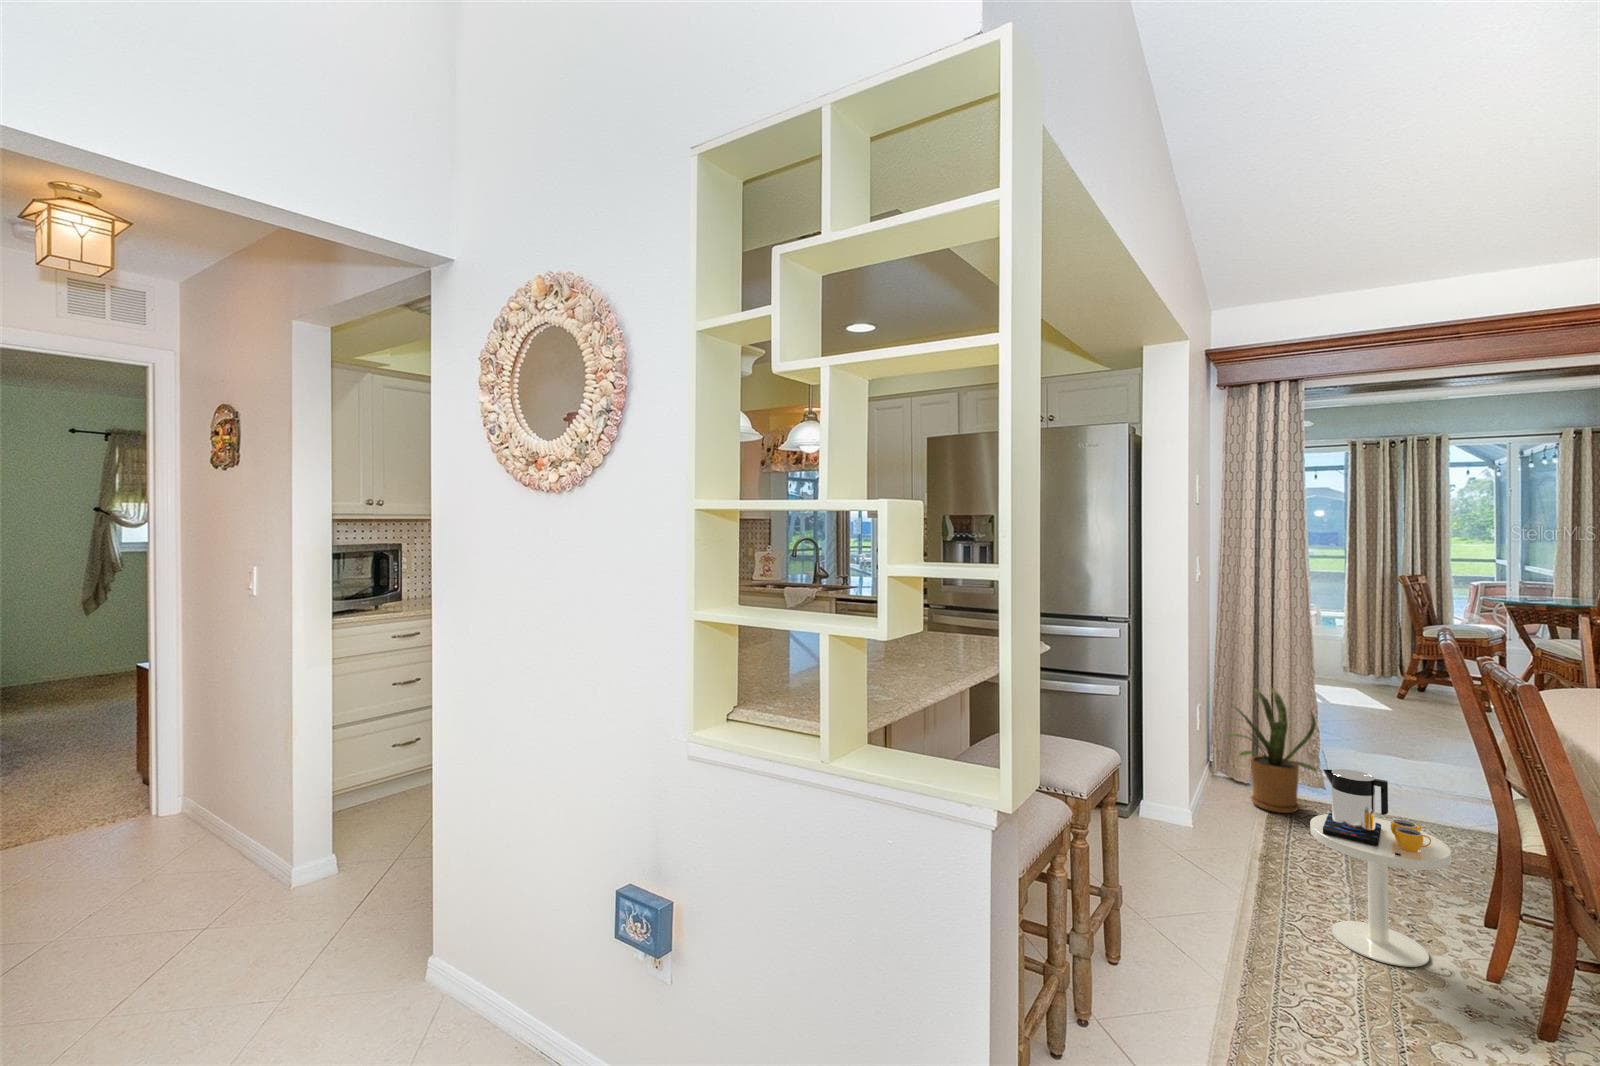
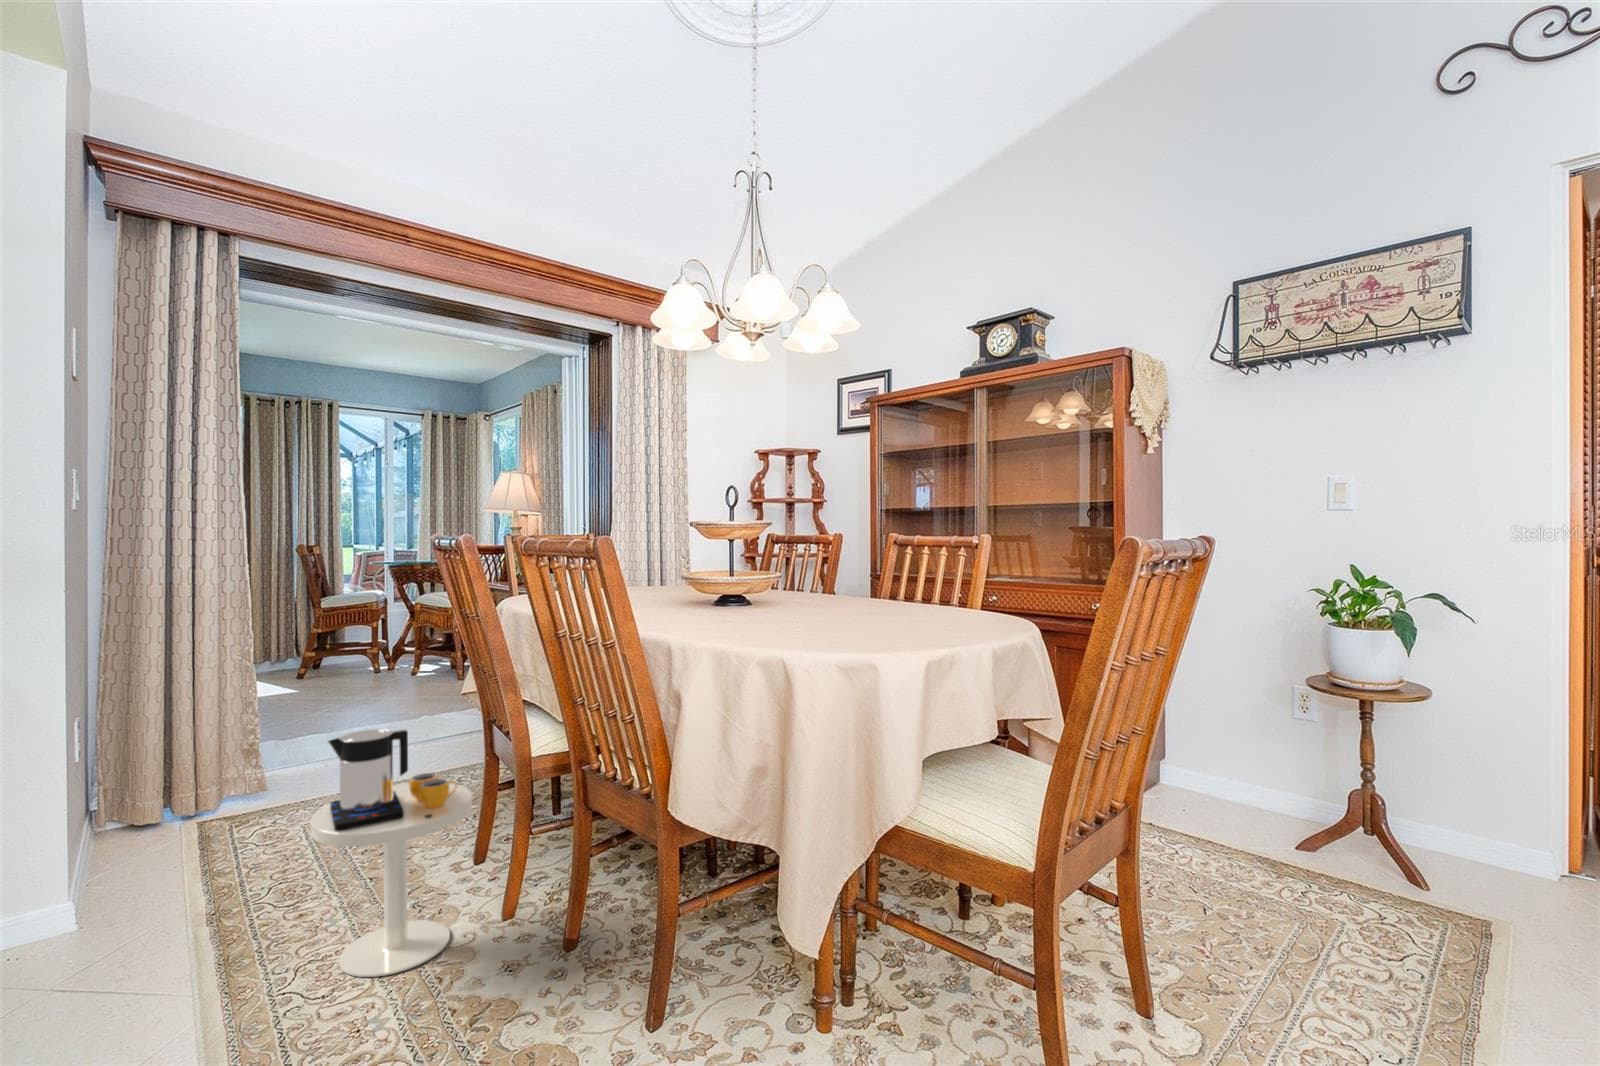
house plant: present [1225,688,1317,813] -> none [107,669,269,852]

